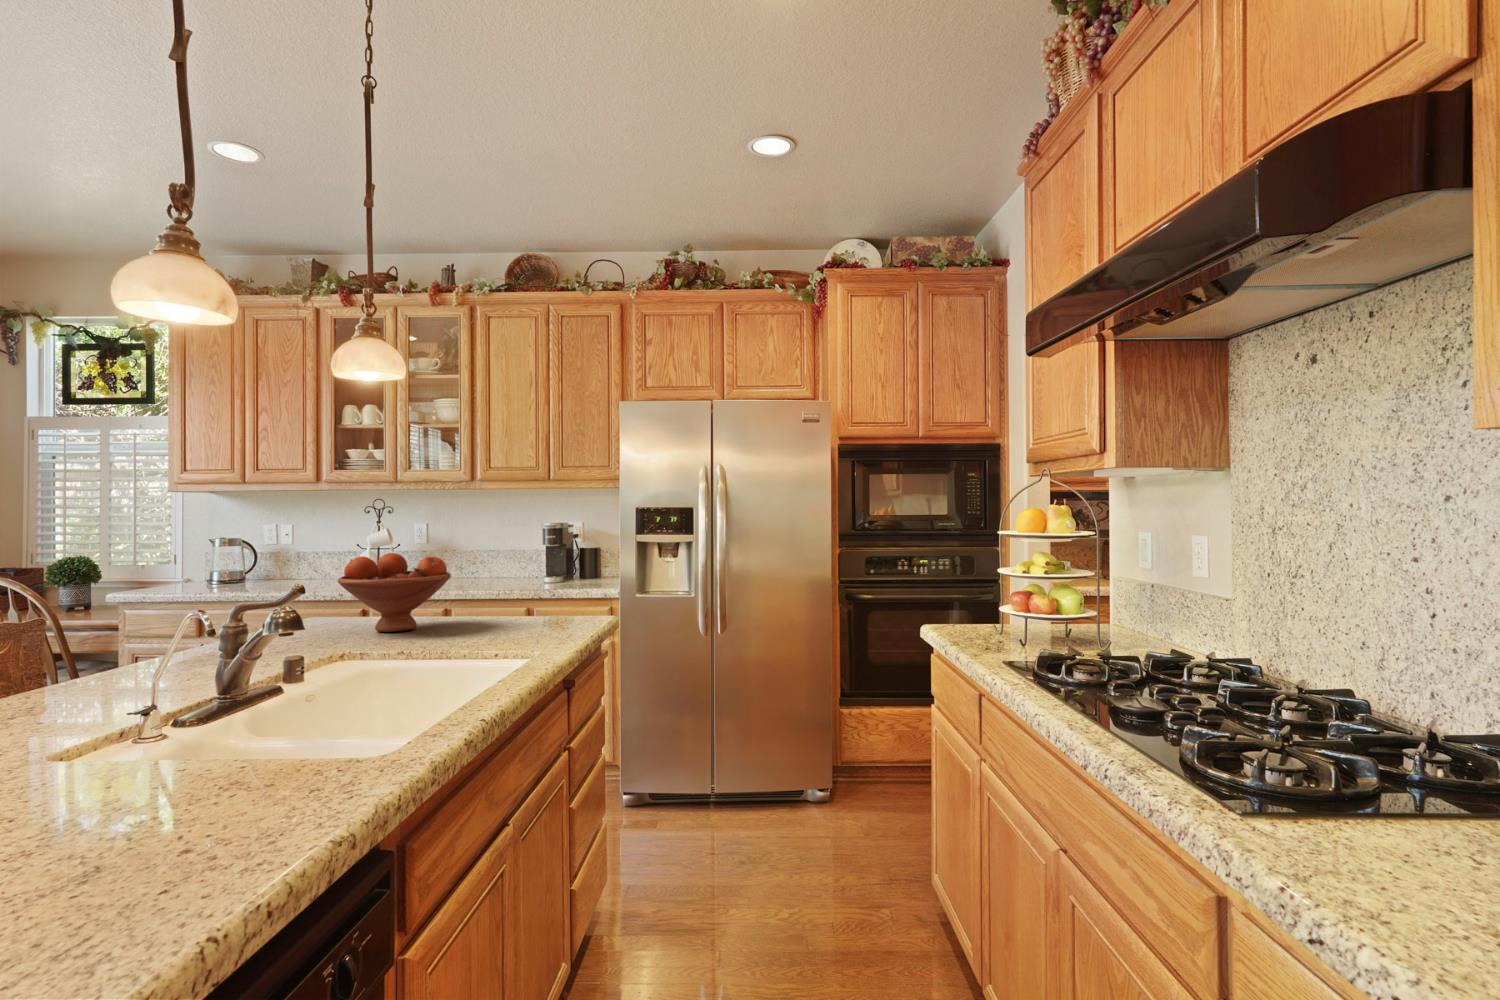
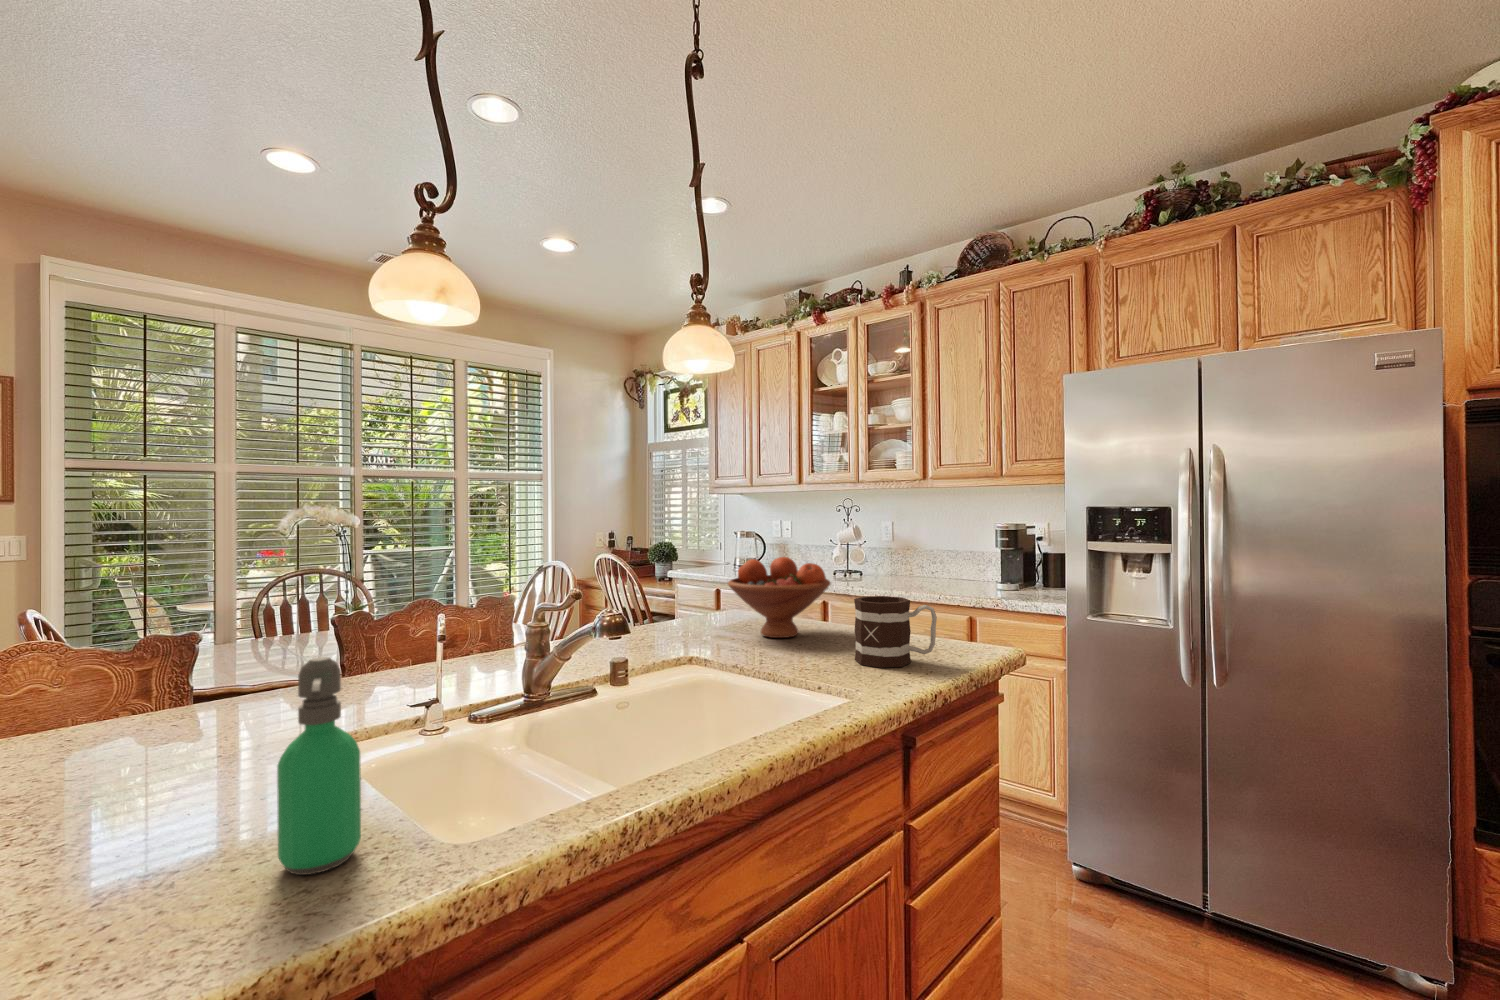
mug: none [496,579,567,638] -> present [854,596,937,668]
soap dispenser: none [197,623,277,817] -> present [277,657,361,875]

